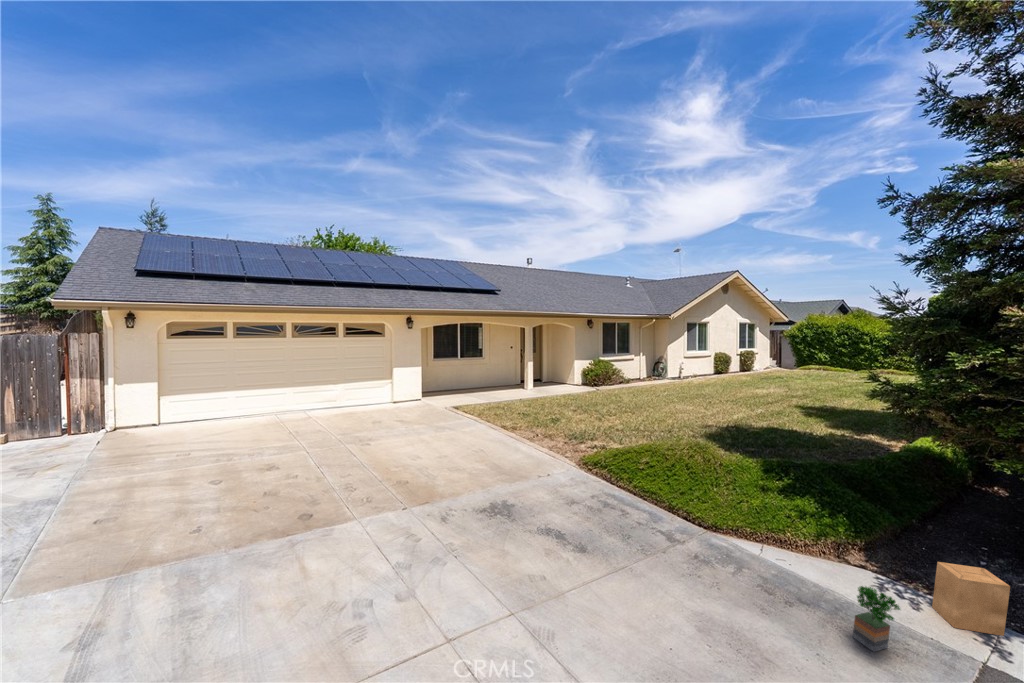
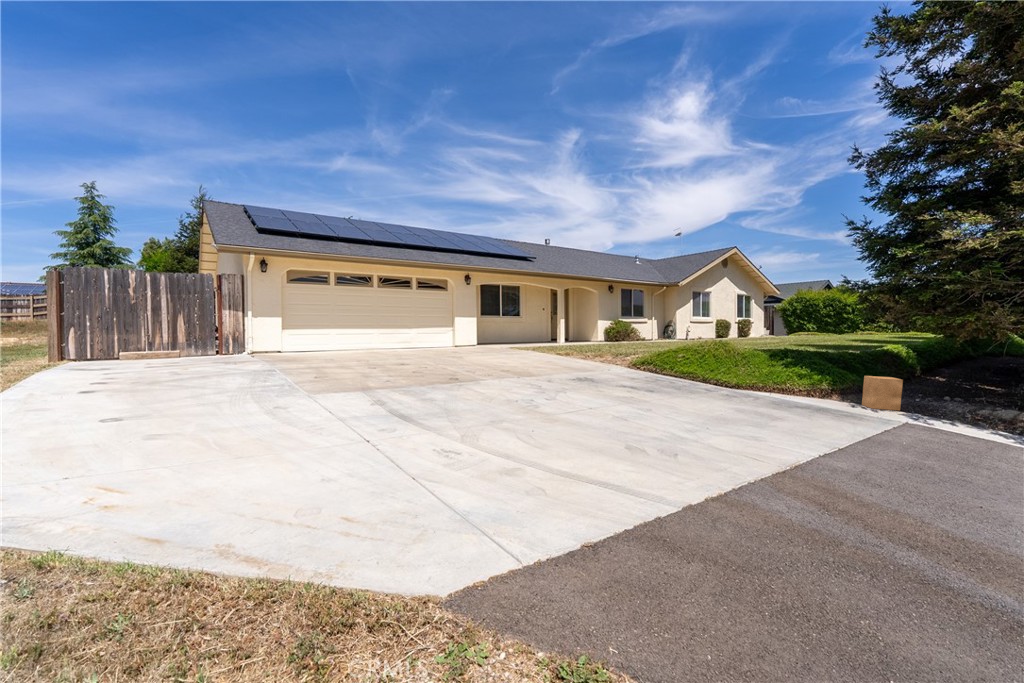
potted tree: present [853,586,900,652] -> none [811,378,838,411]

